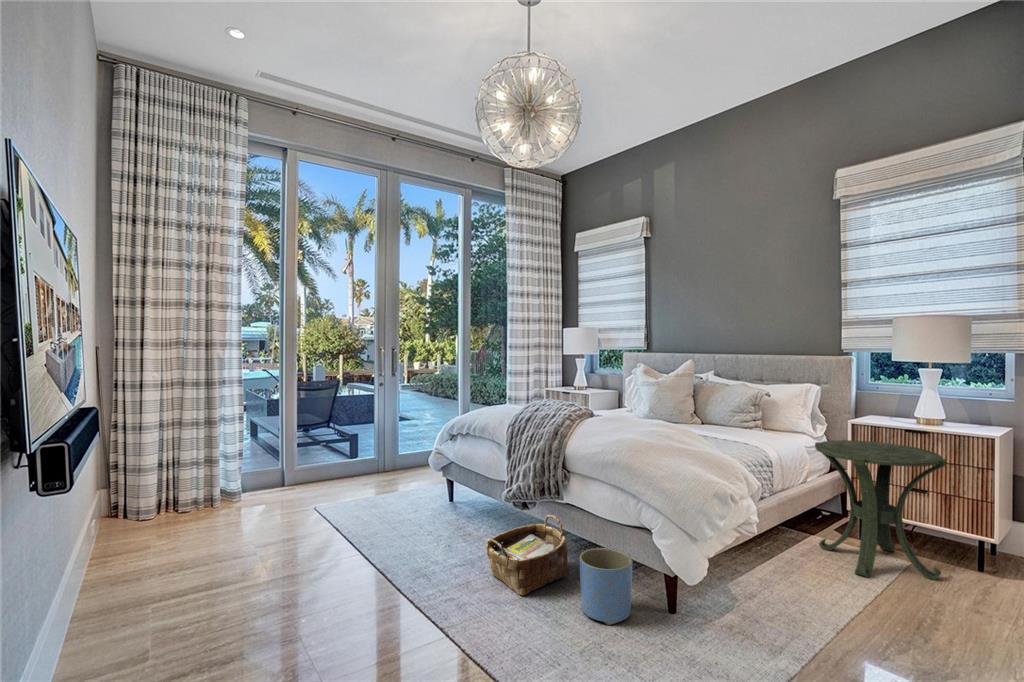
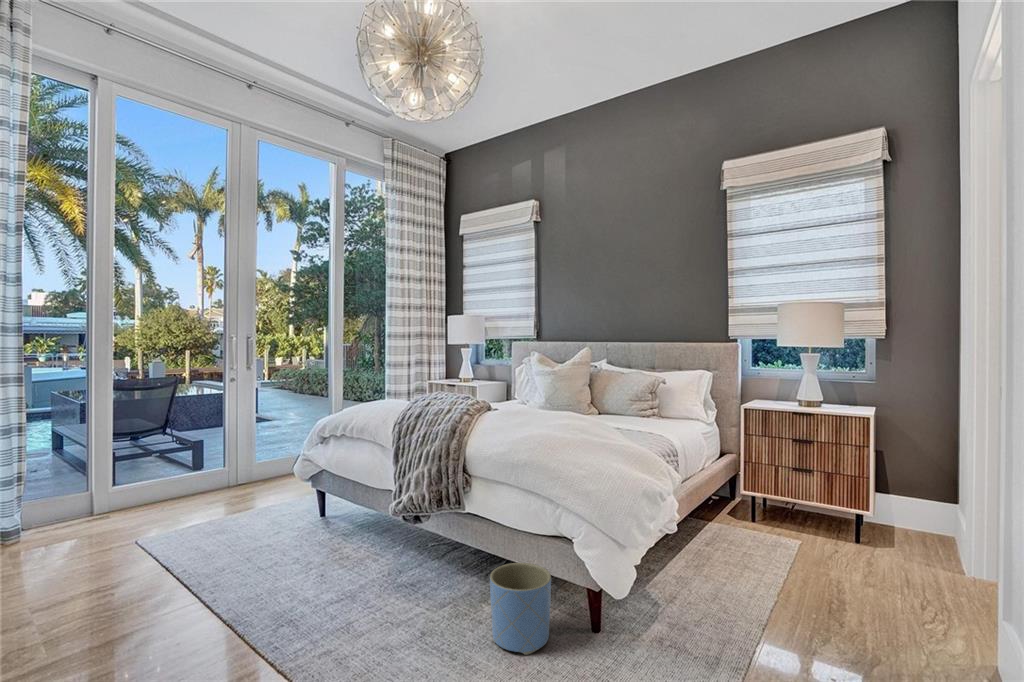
side table: present [815,440,946,579] -> none [715,425,835,562]
woven basket: present [486,515,569,595] -> none [372,528,472,631]

